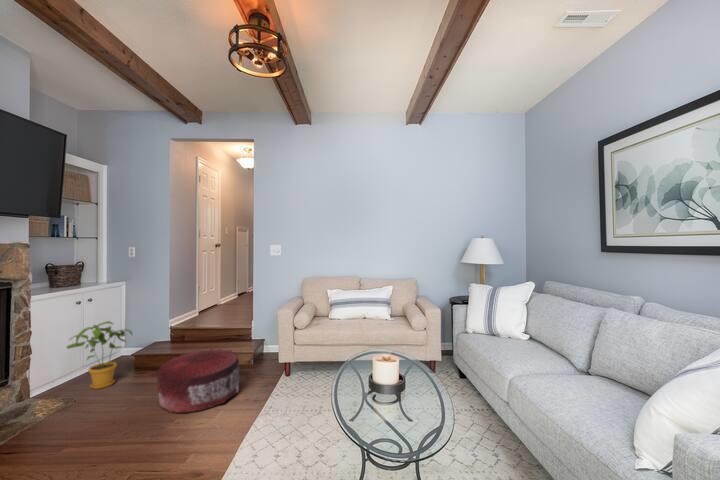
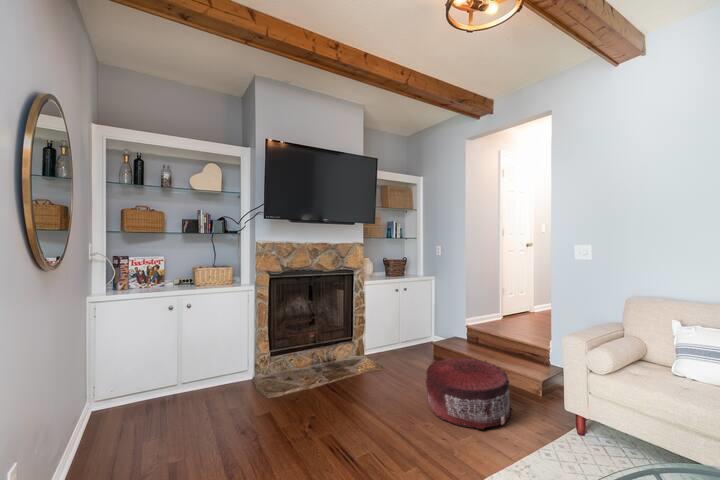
house plant: present [67,321,132,389] -> none [385,309,426,365]

